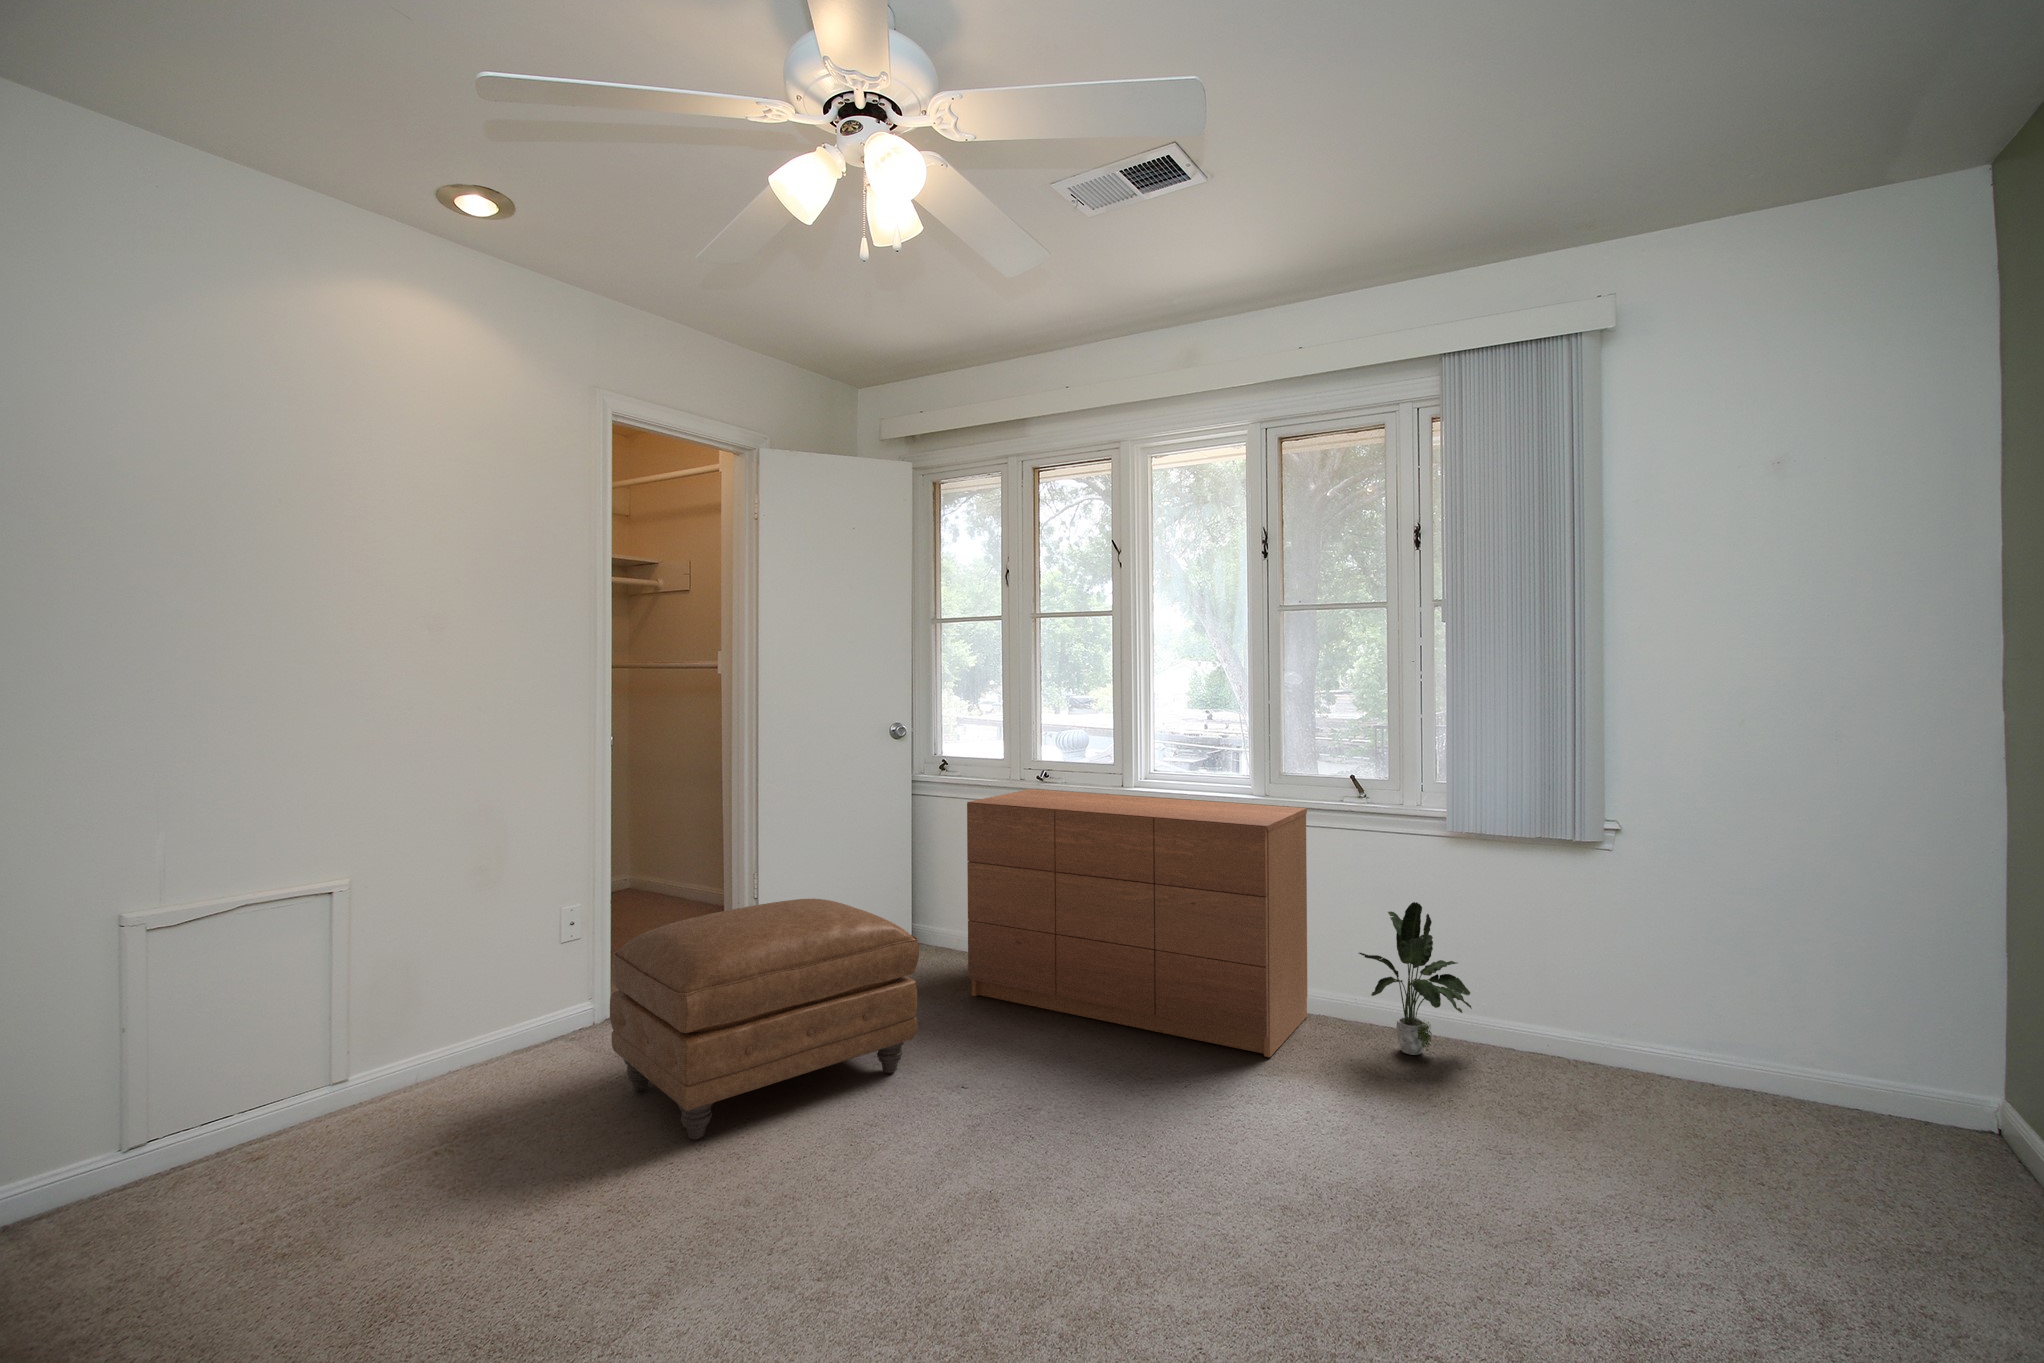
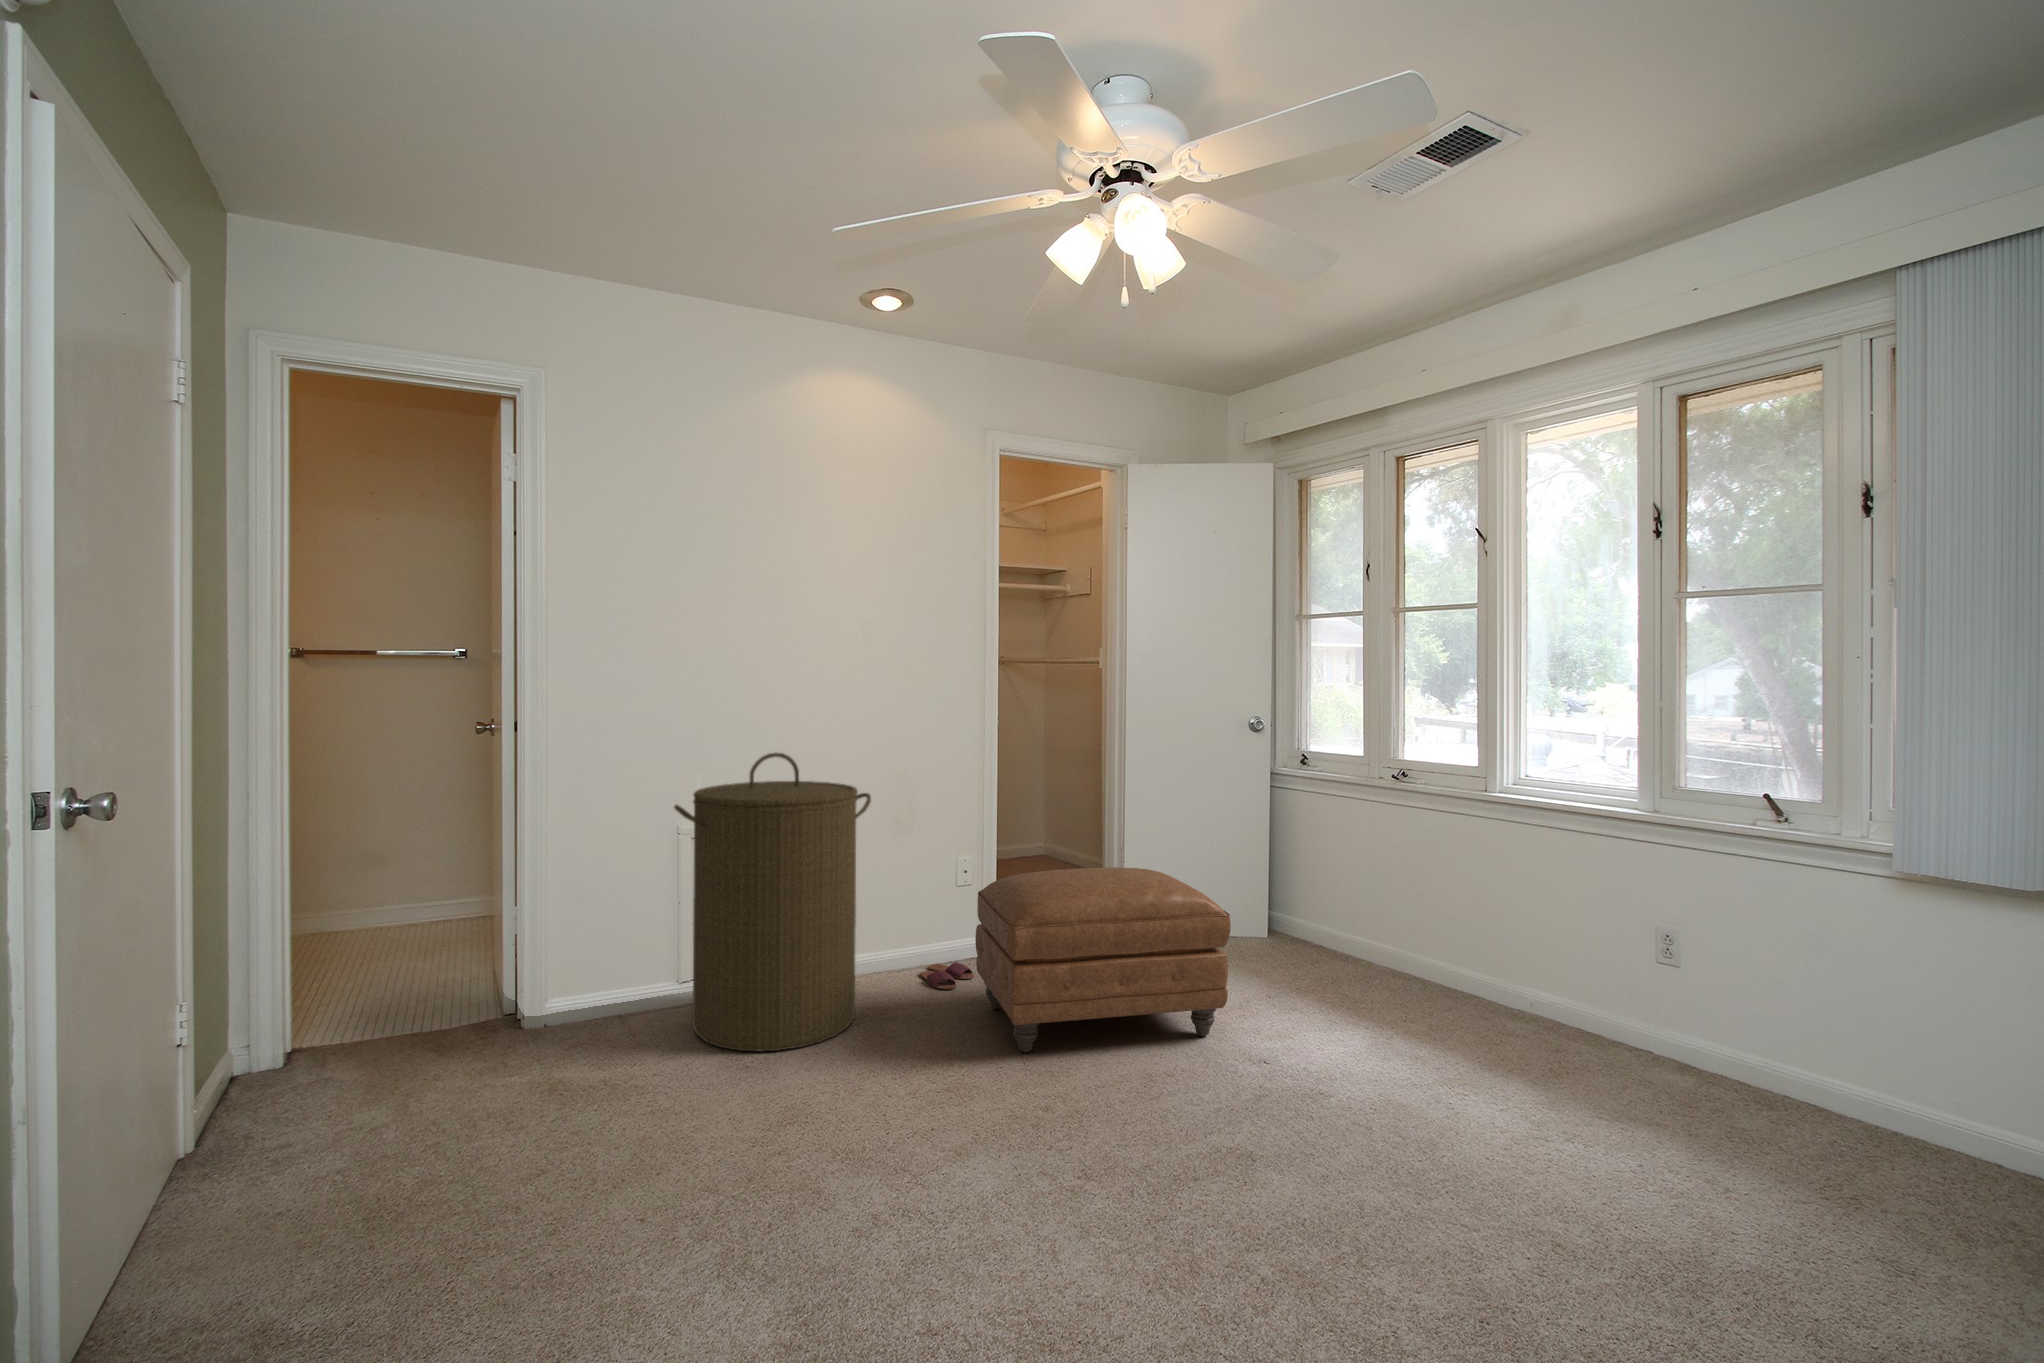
dresser: present [967,789,1307,1057] -> none [1304,788,1705,1103]
laundry hamper: none [128,803,461,1242] -> present [674,753,871,1051]
potted plant: present [1359,902,1472,1055] -> none [1755,954,1935,1141]
slippers: none [523,1041,597,1079] -> present [920,962,974,989]

